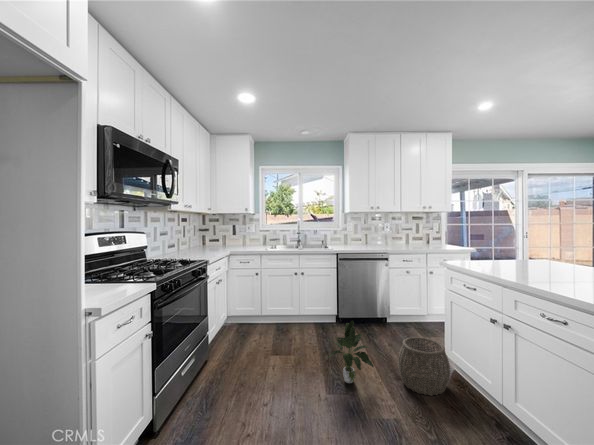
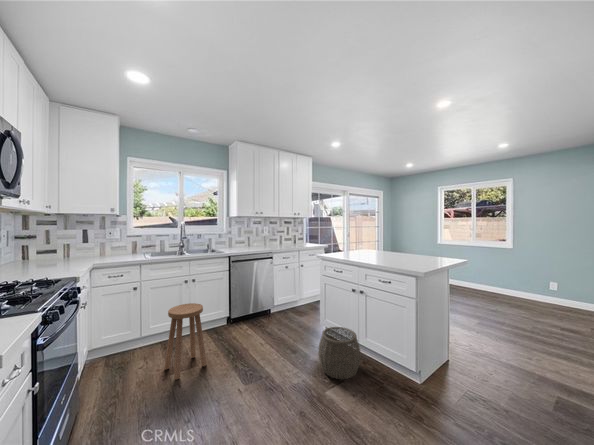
stool: none [272,289,302,347] -> present [164,303,207,380]
potted plant: present [327,321,374,383] -> none [259,328,305,395]

